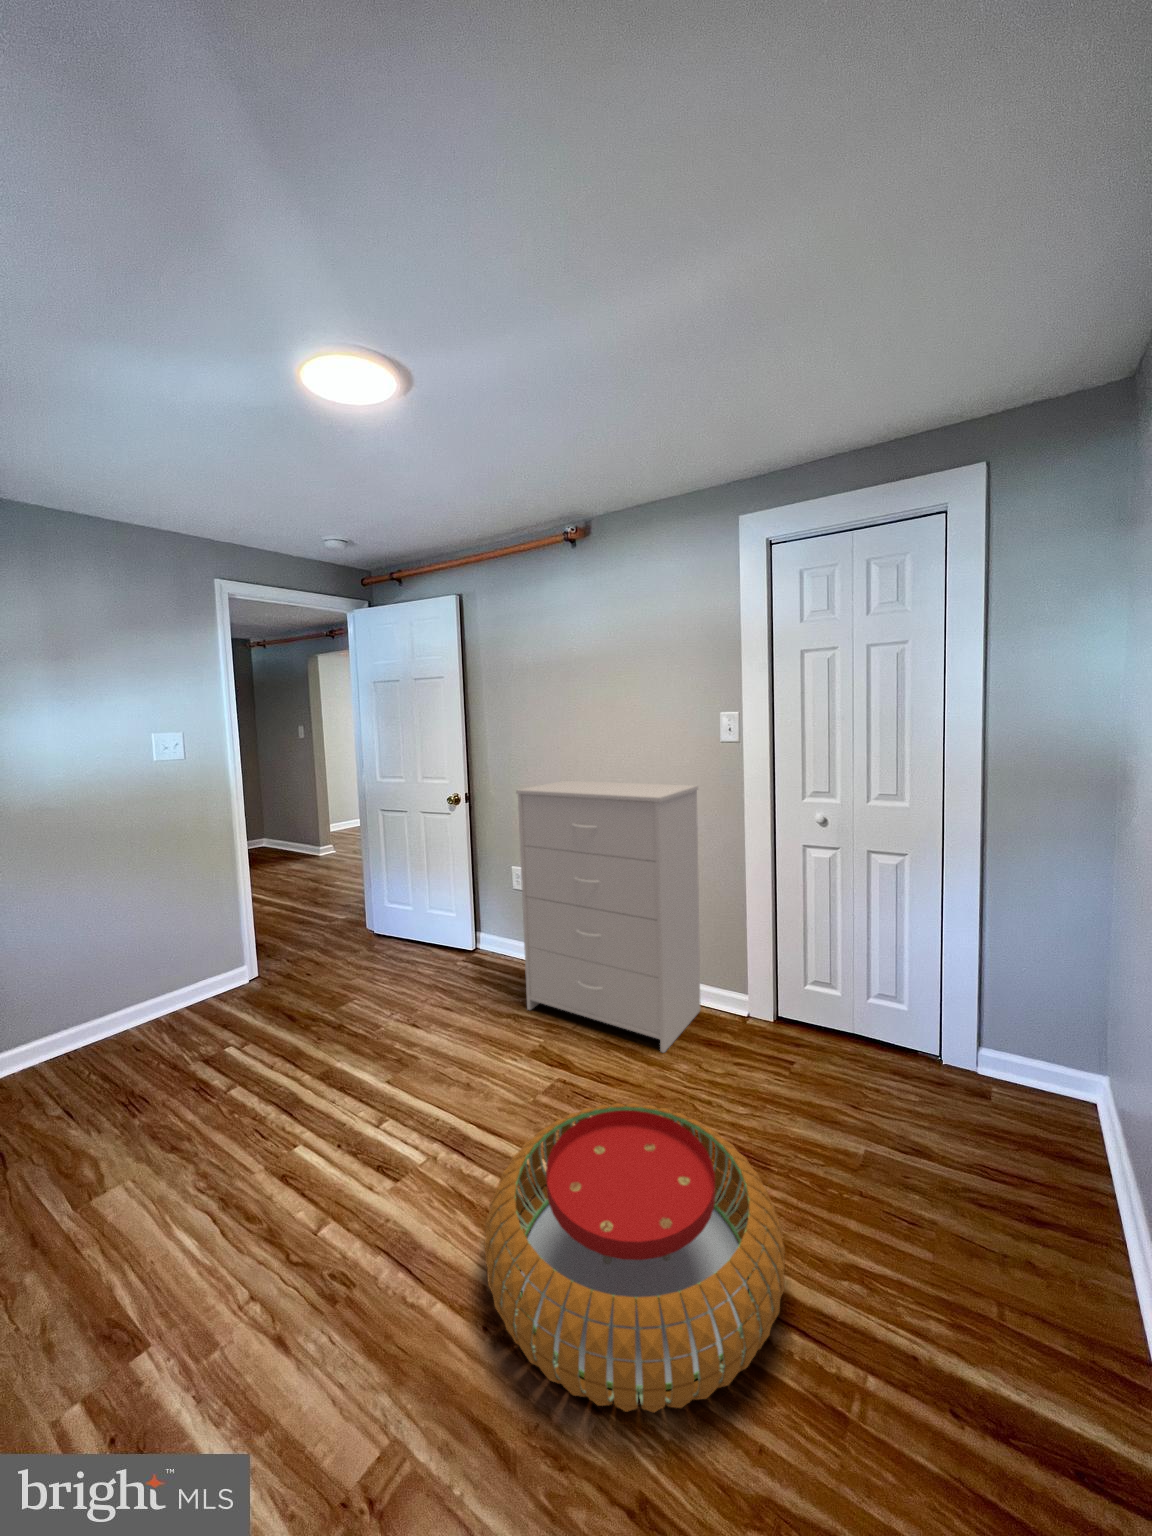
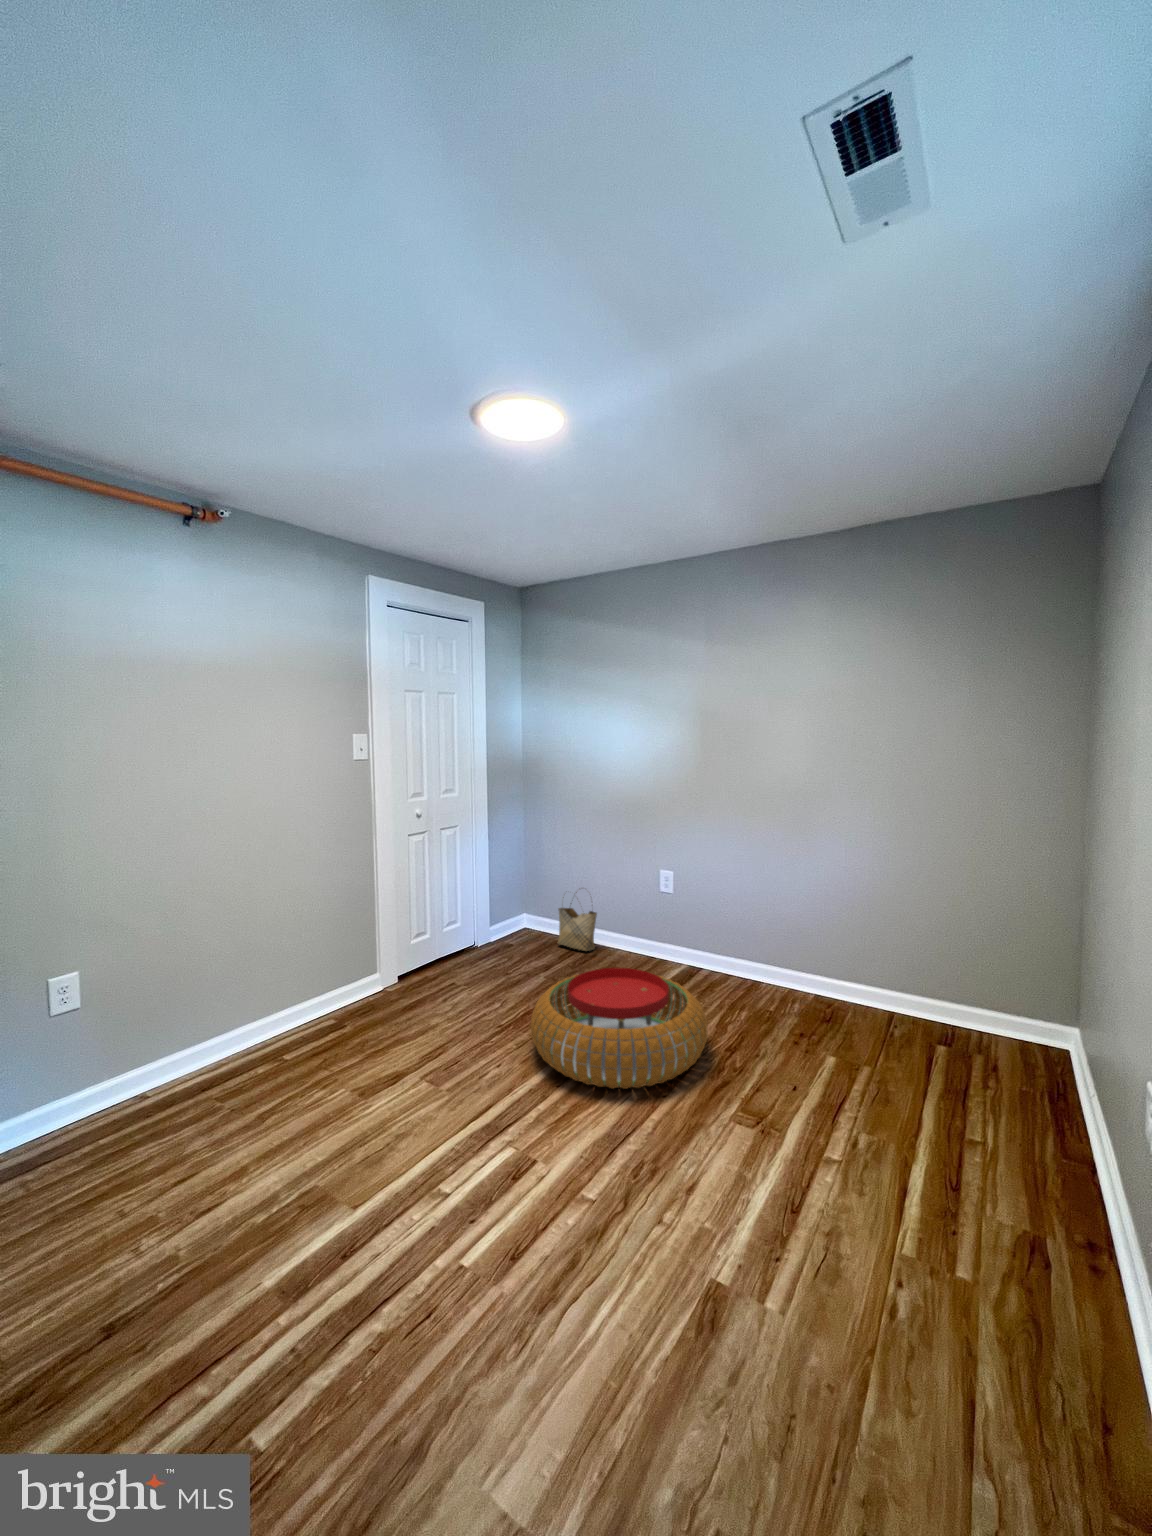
dresser: present [516,781,701,1053] -> none [189,790,413,1105]
woven basket: none [1033,1056,1110,1221] -> present [558,892,597,951]

